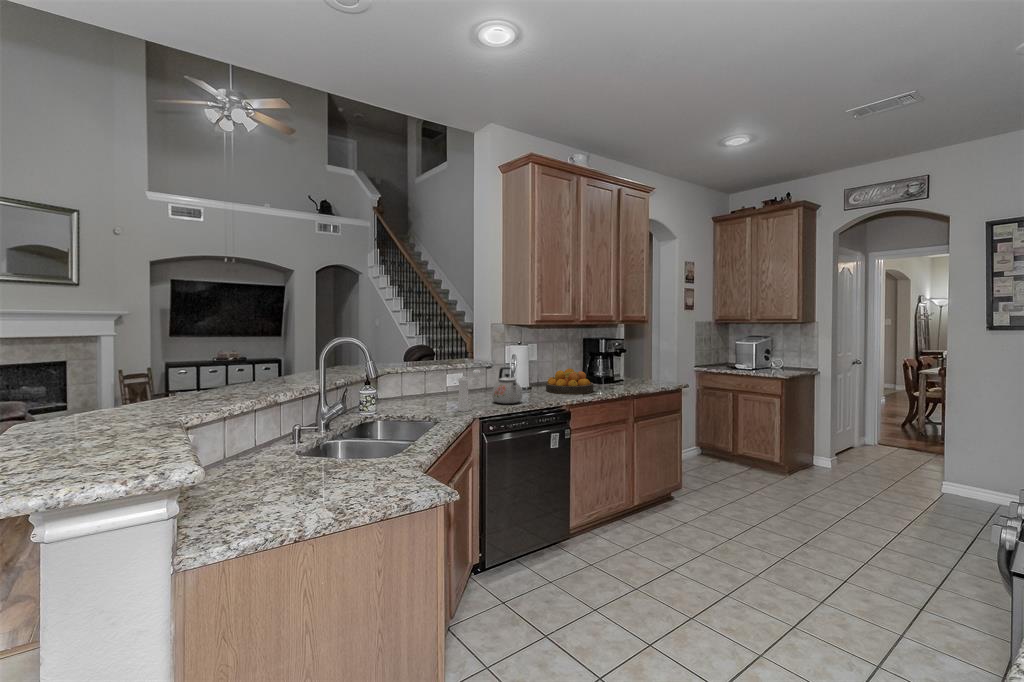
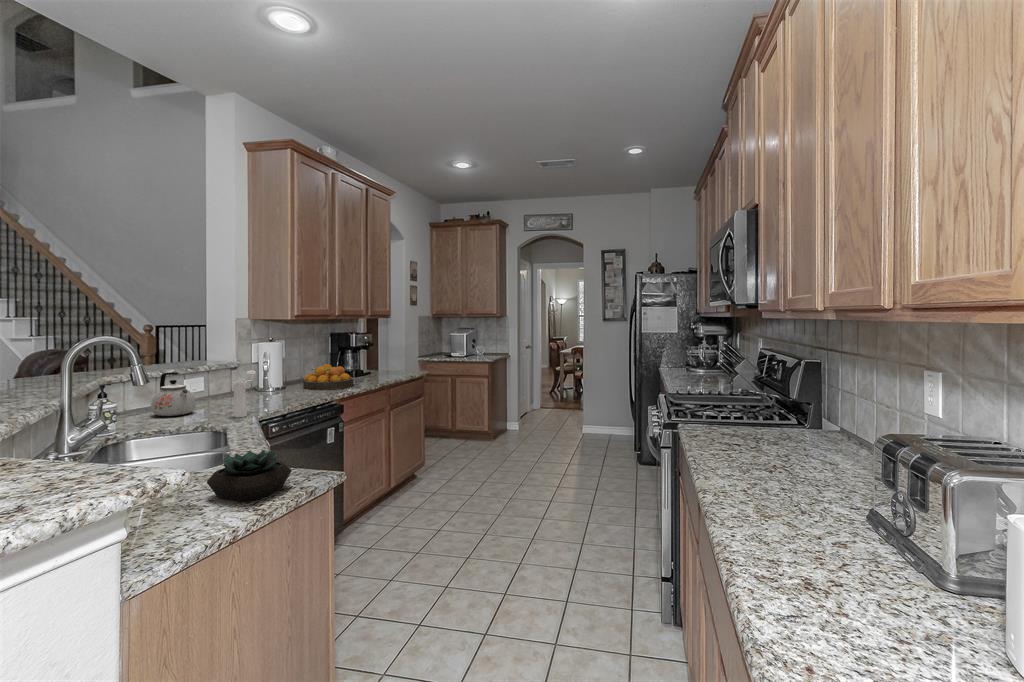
kettle: present [492,367,522,404] -> present [151,372,196,416]
succulent plant: none [337,443,408,491] -> present [207,450,292,501]

